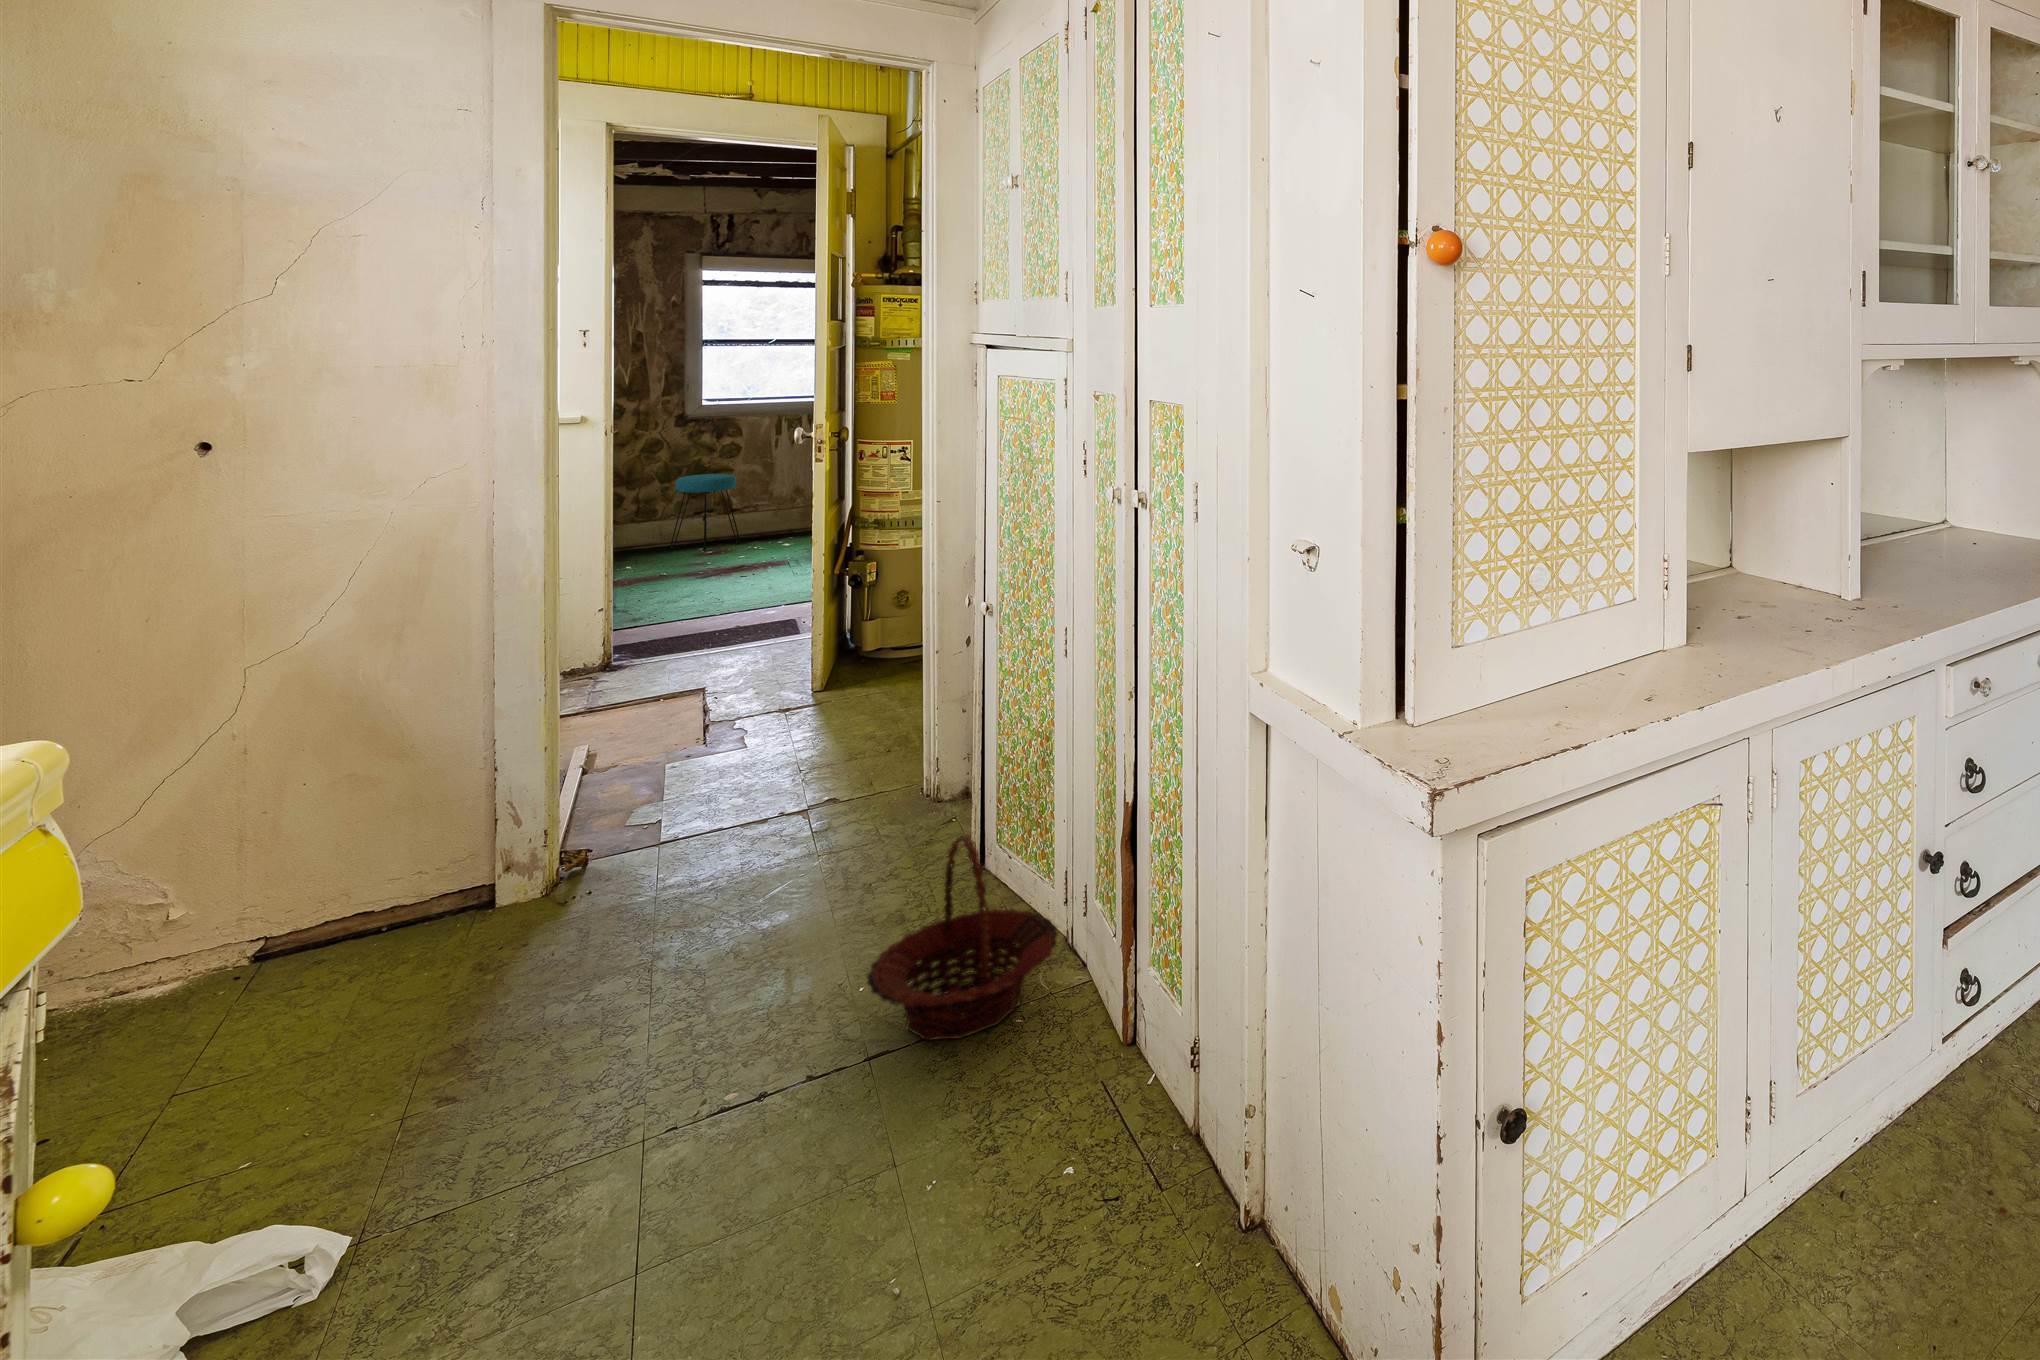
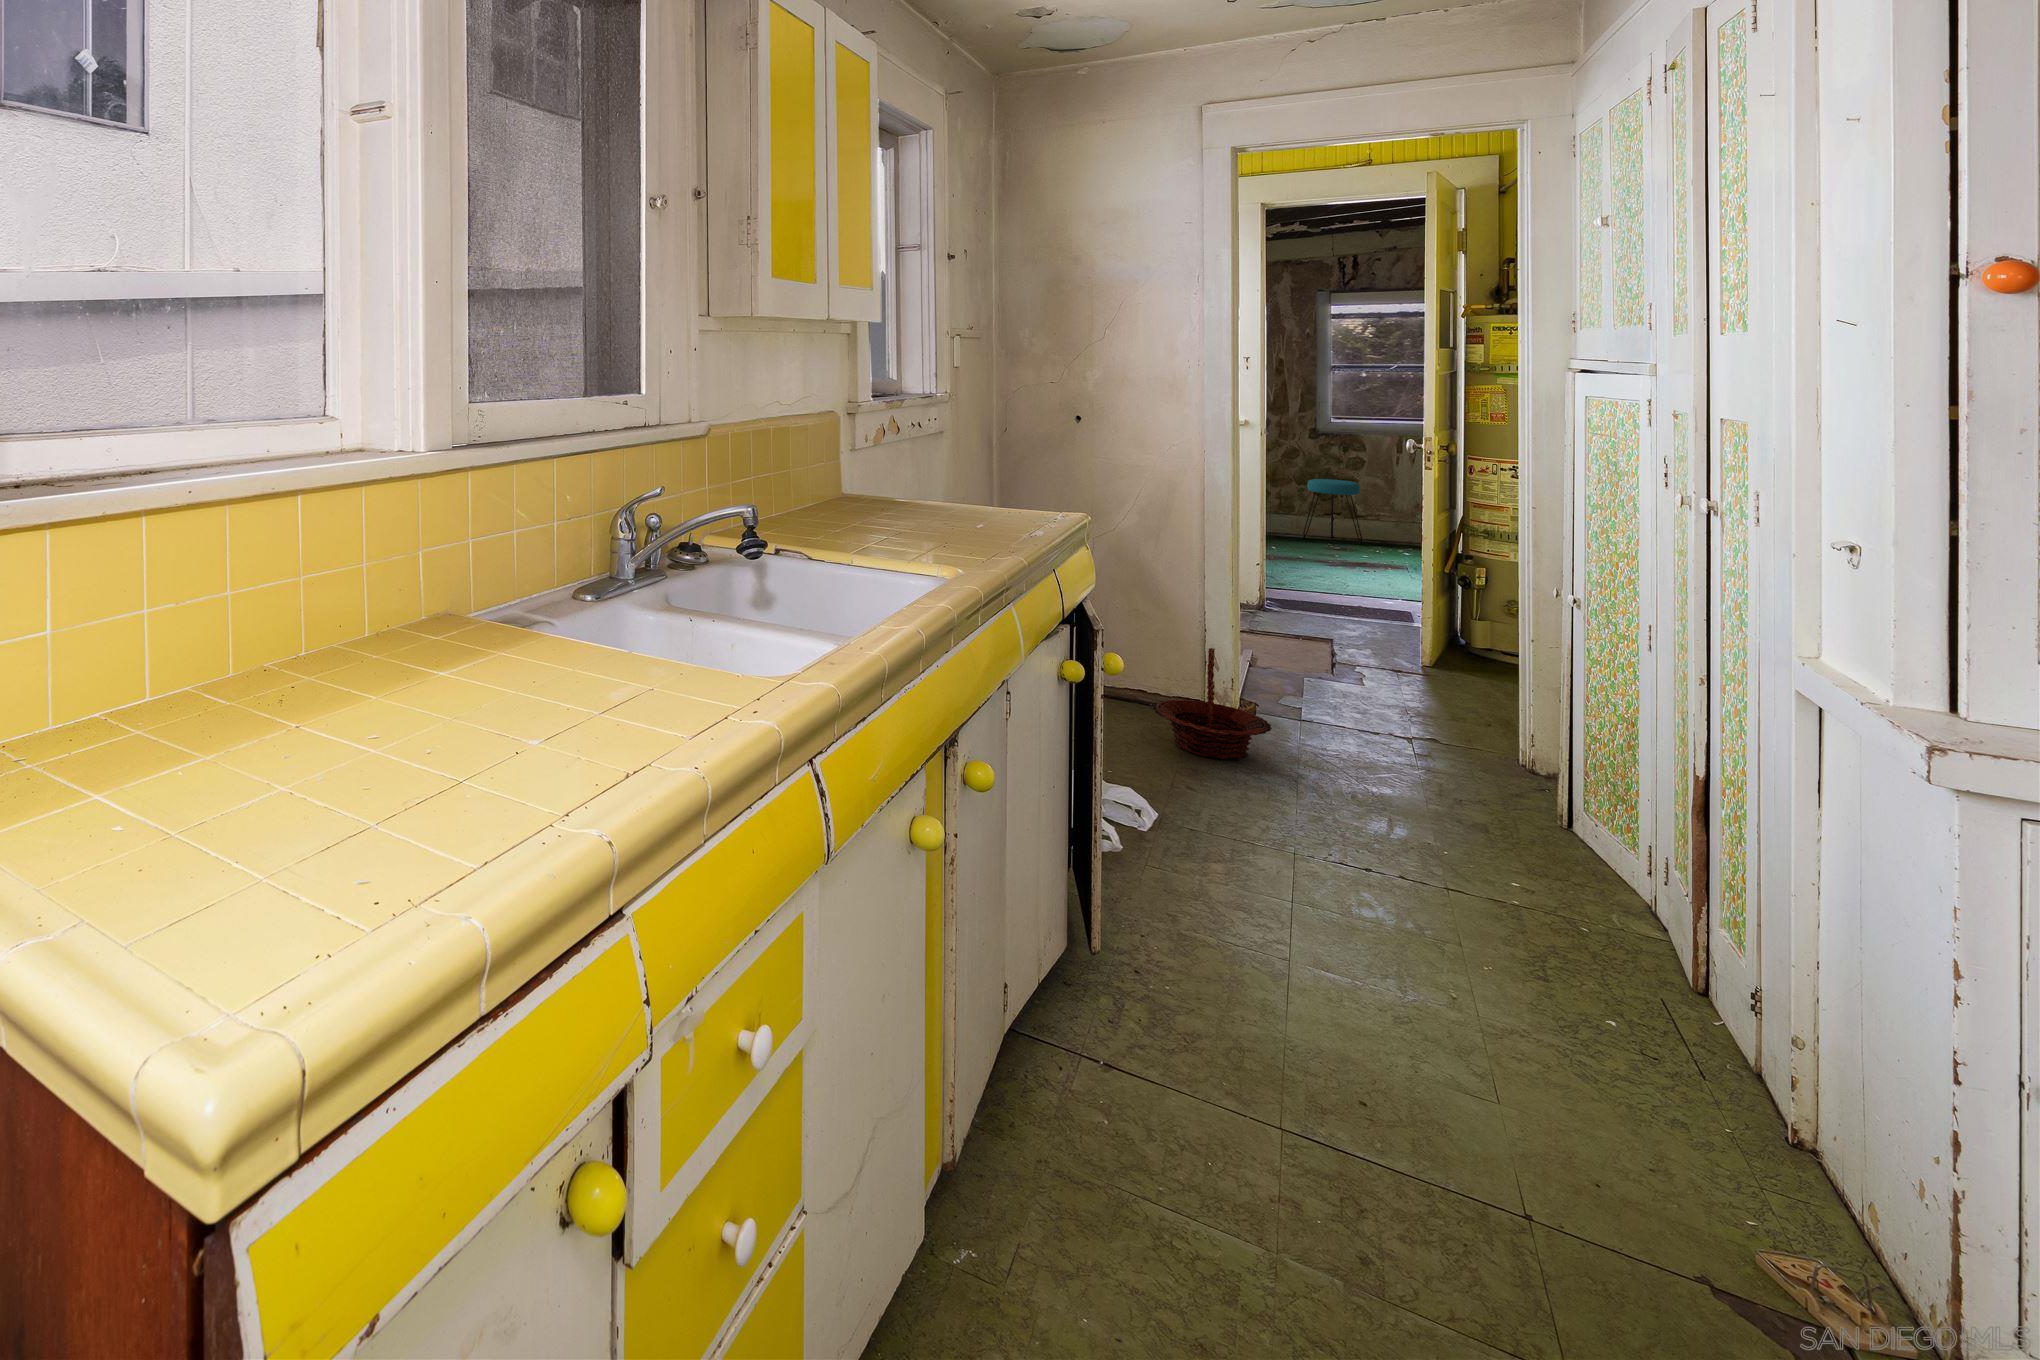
basket: present [867,835,1058,1040] -> present [1152,648,1272,760]

